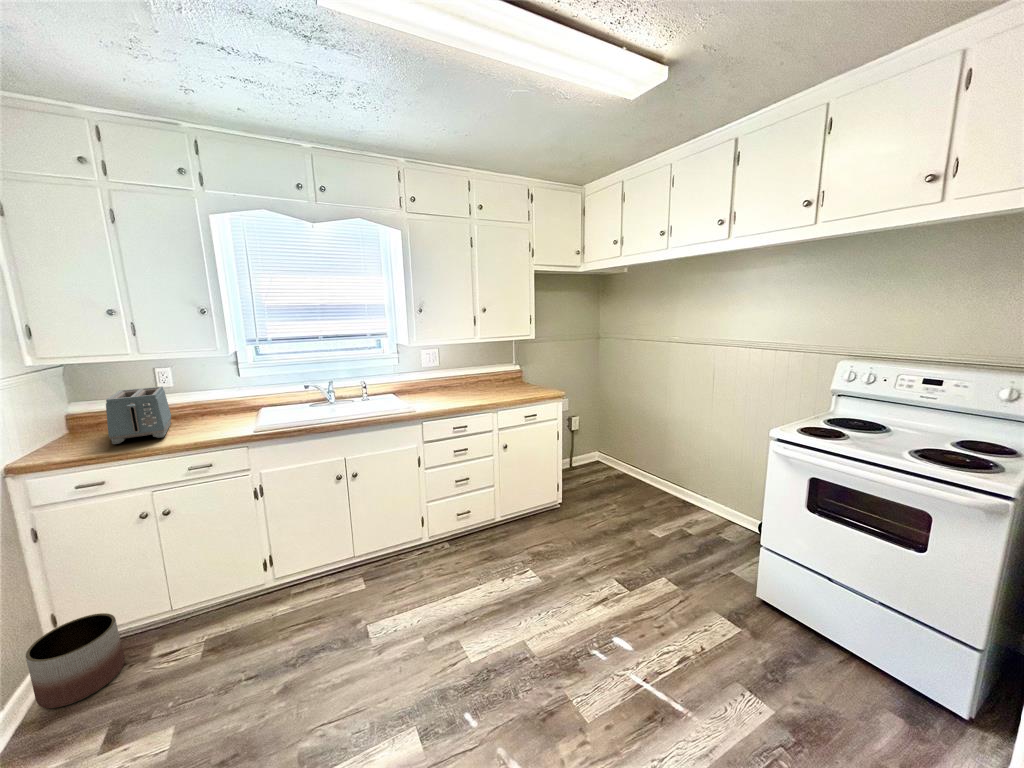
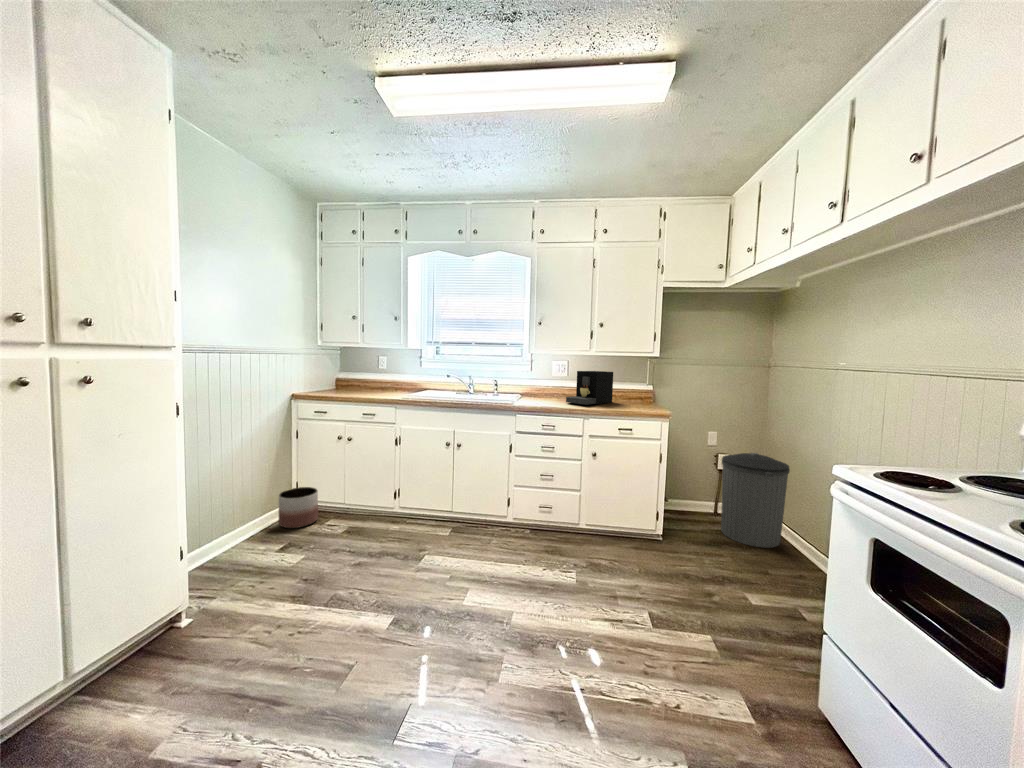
coffee maker: none [467,357,502,397] -> present [566,371,613,405]
toaster: present [106,387,171,444] -> none [337,367,376,394]
trash can: none [587,413,637,489] -> present [721,453,790,548]

